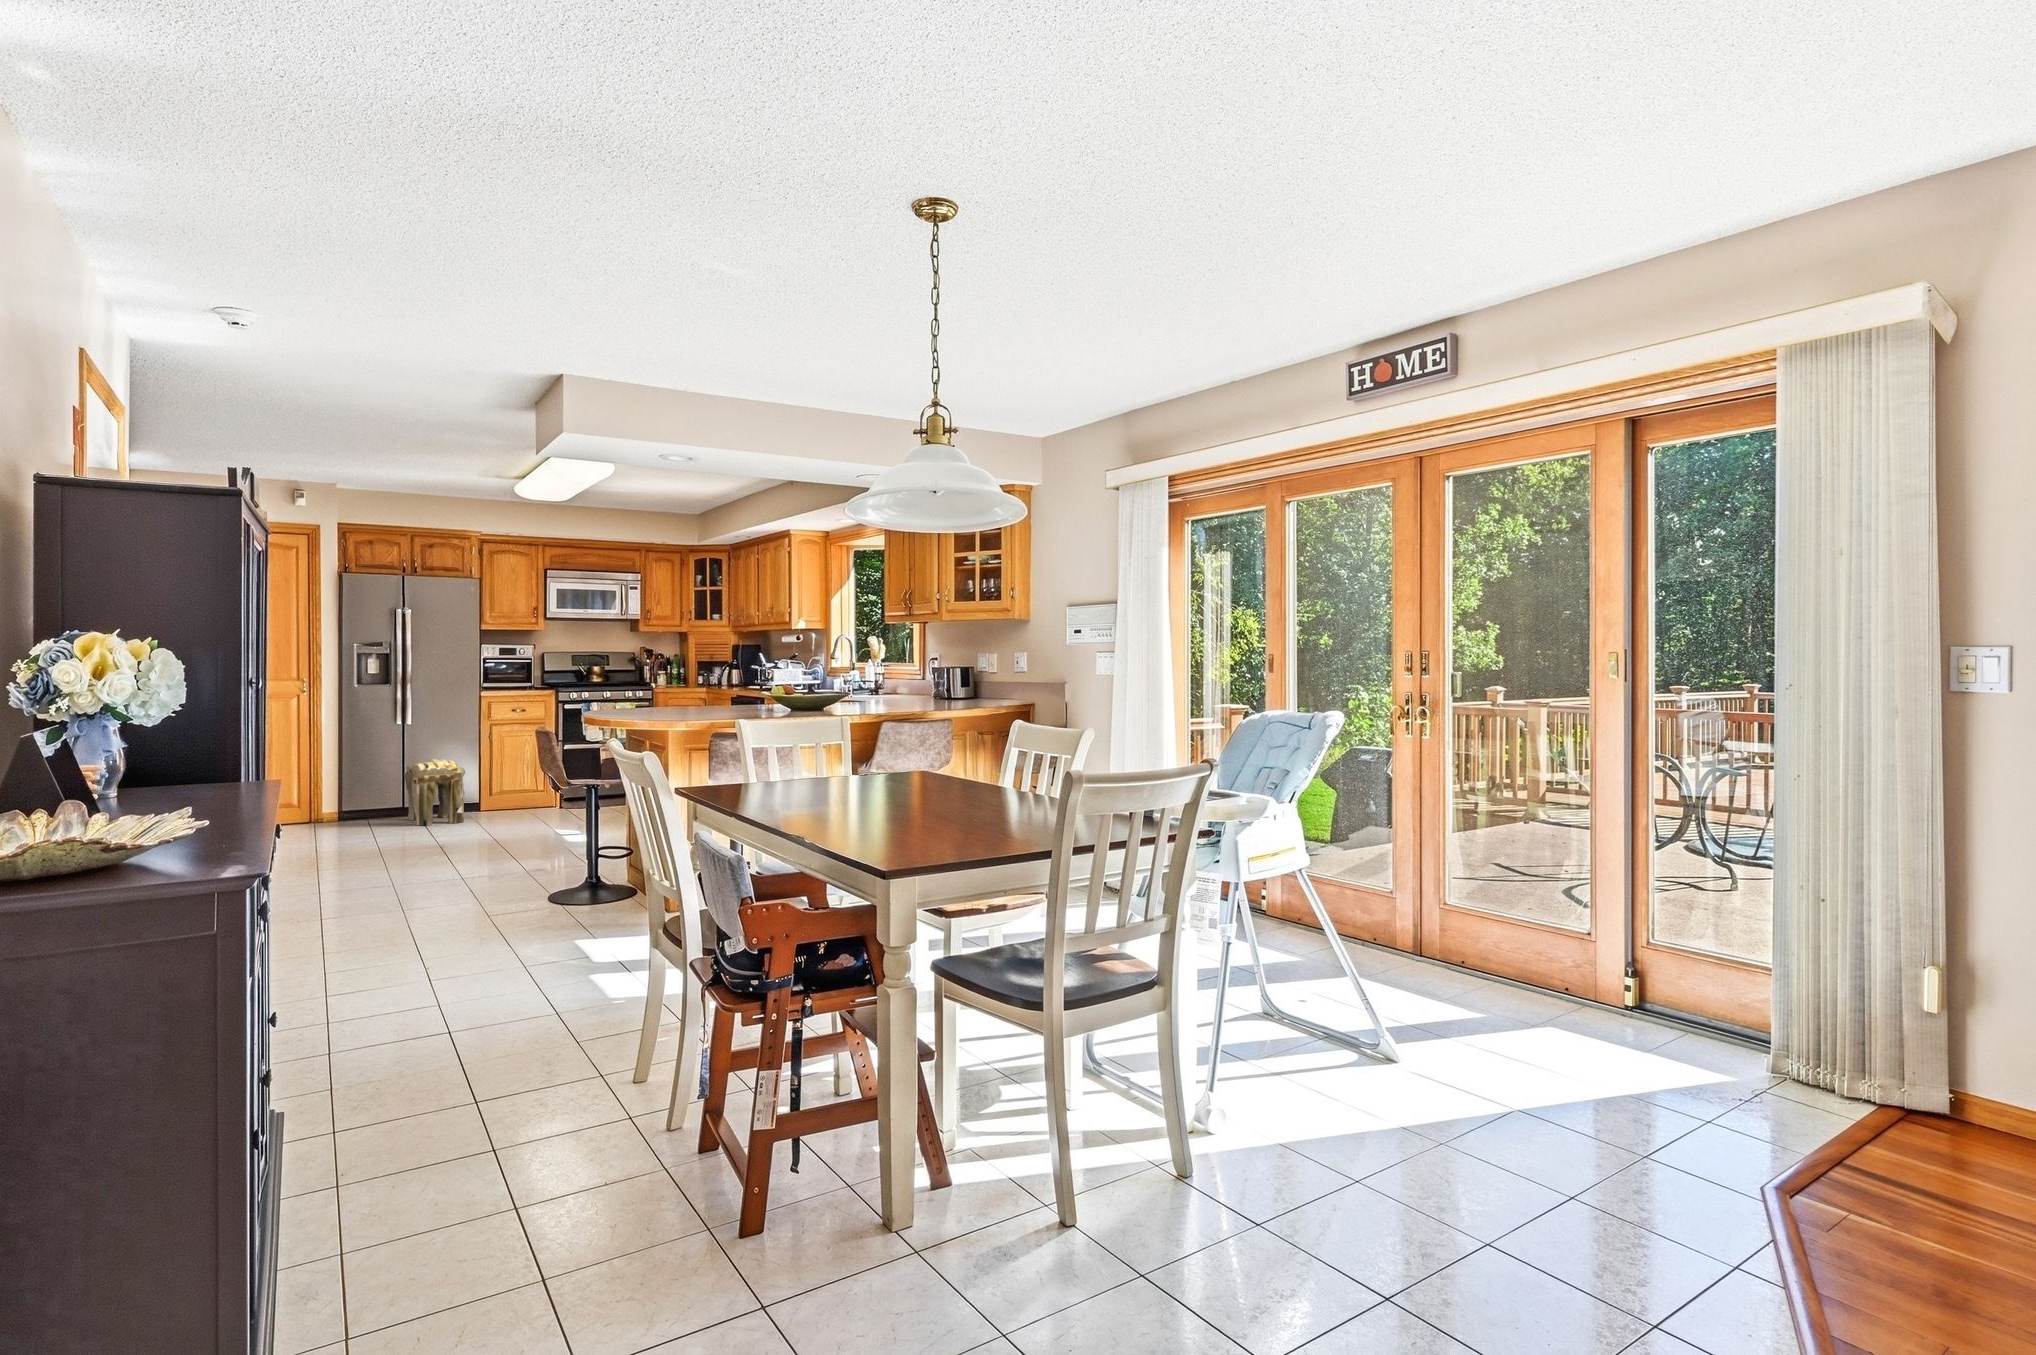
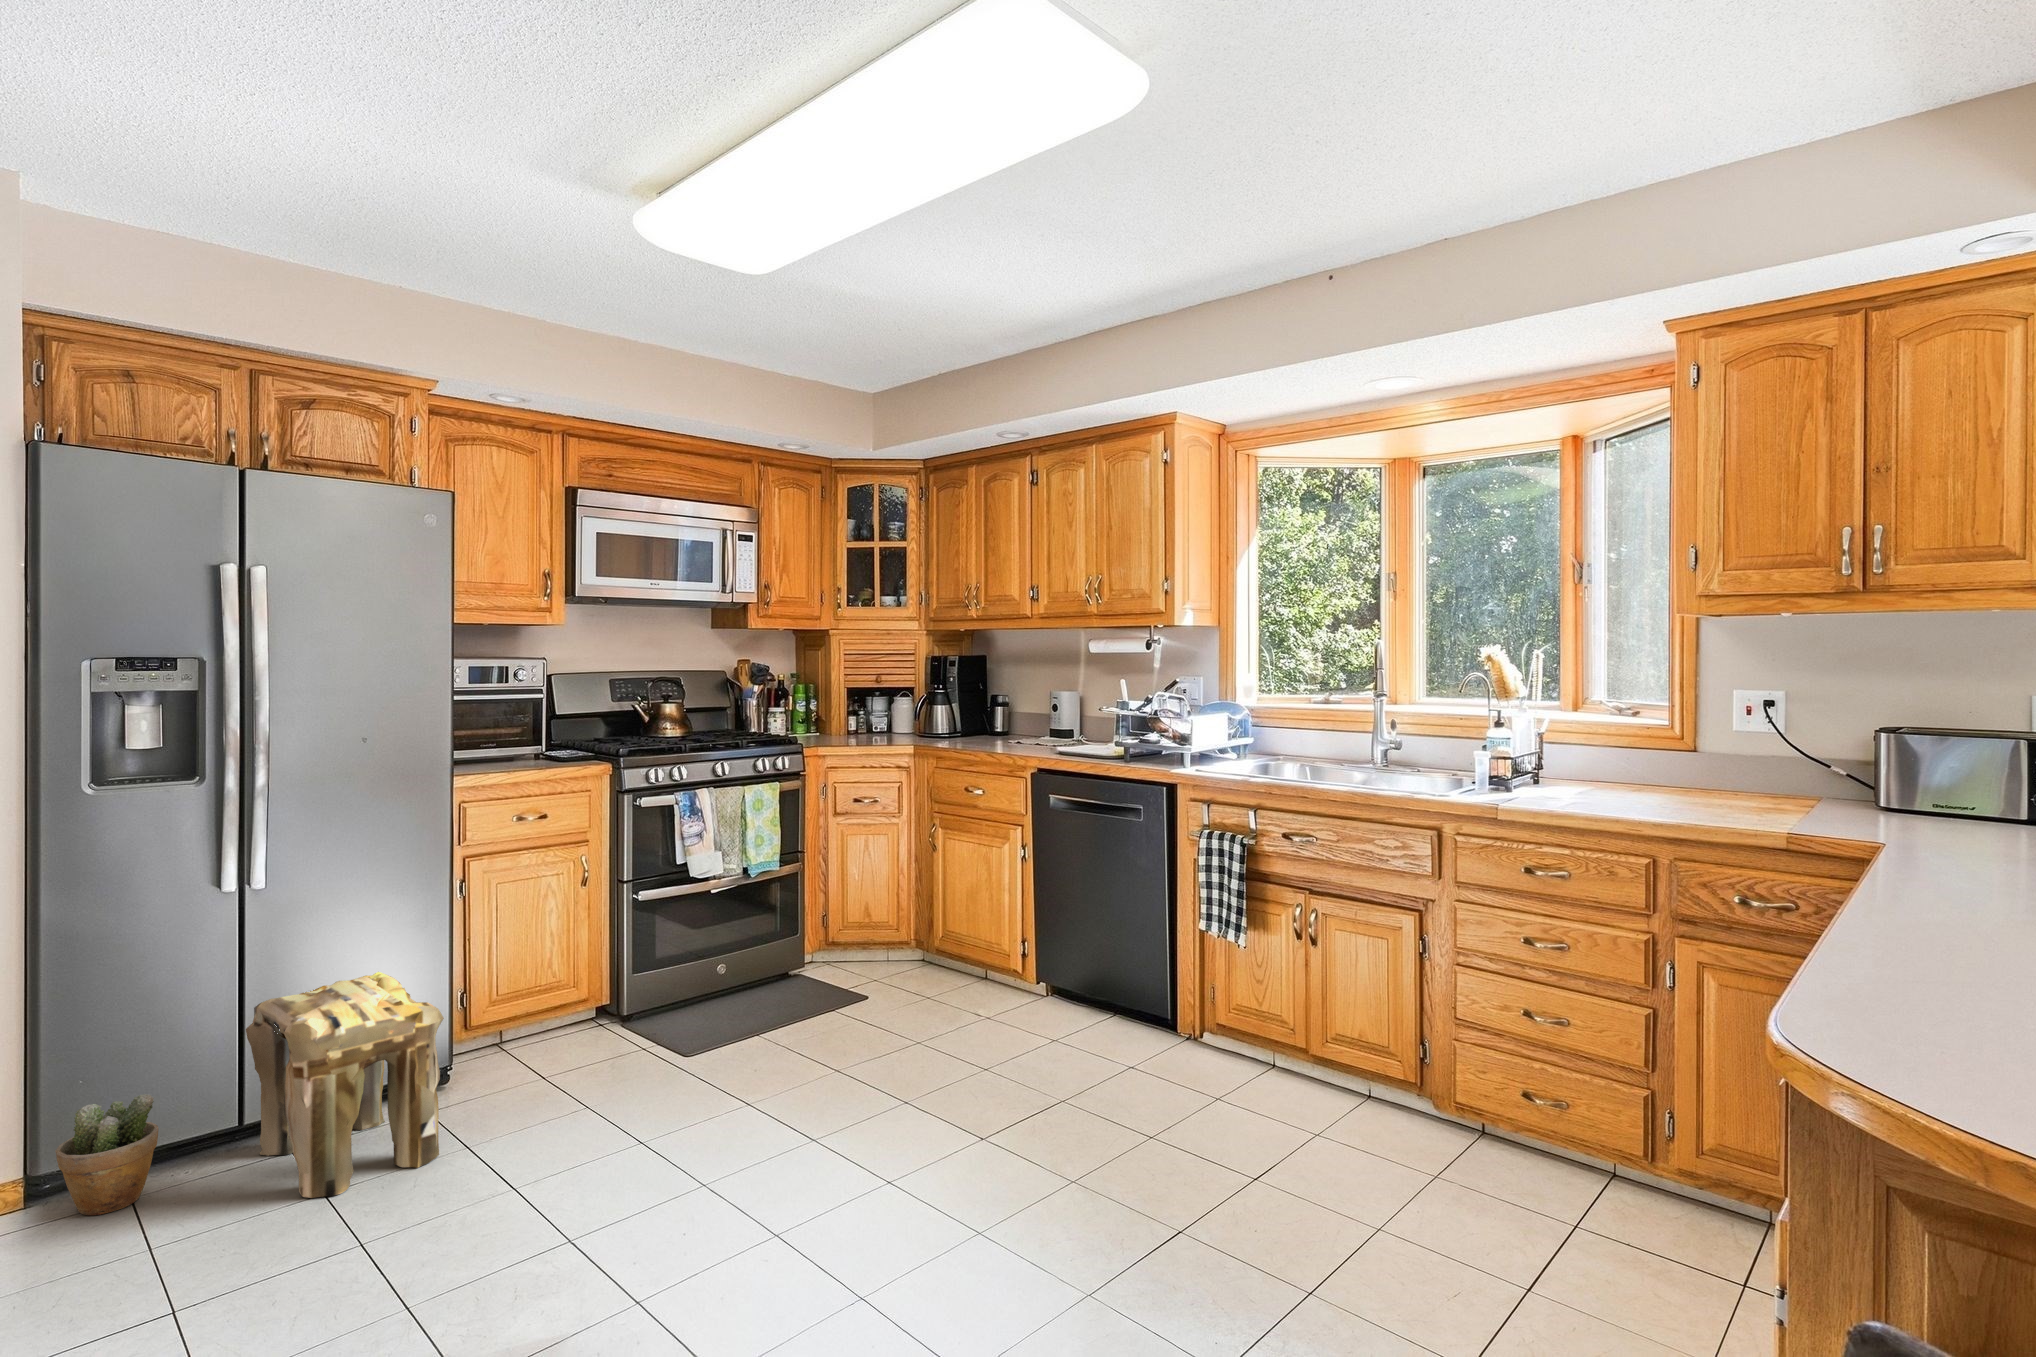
potted plant: none [345,788,375,825] -> present [55,1094,158,1215]

